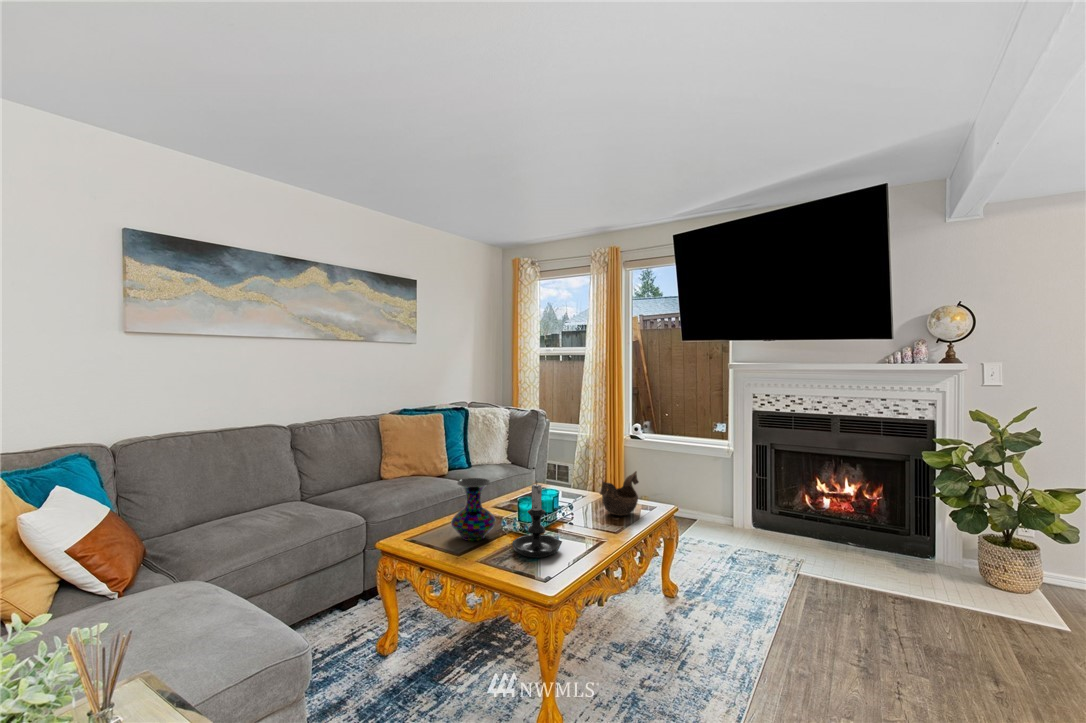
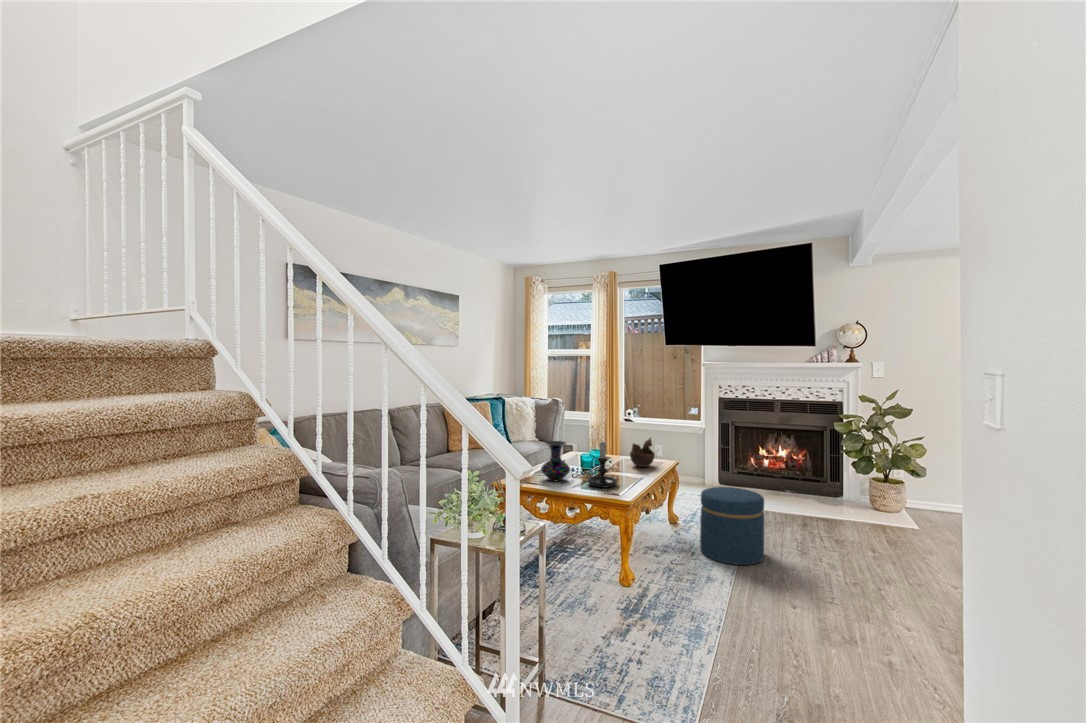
ottoman: none [697,556,800,697] -> present [700,487,764,565]

